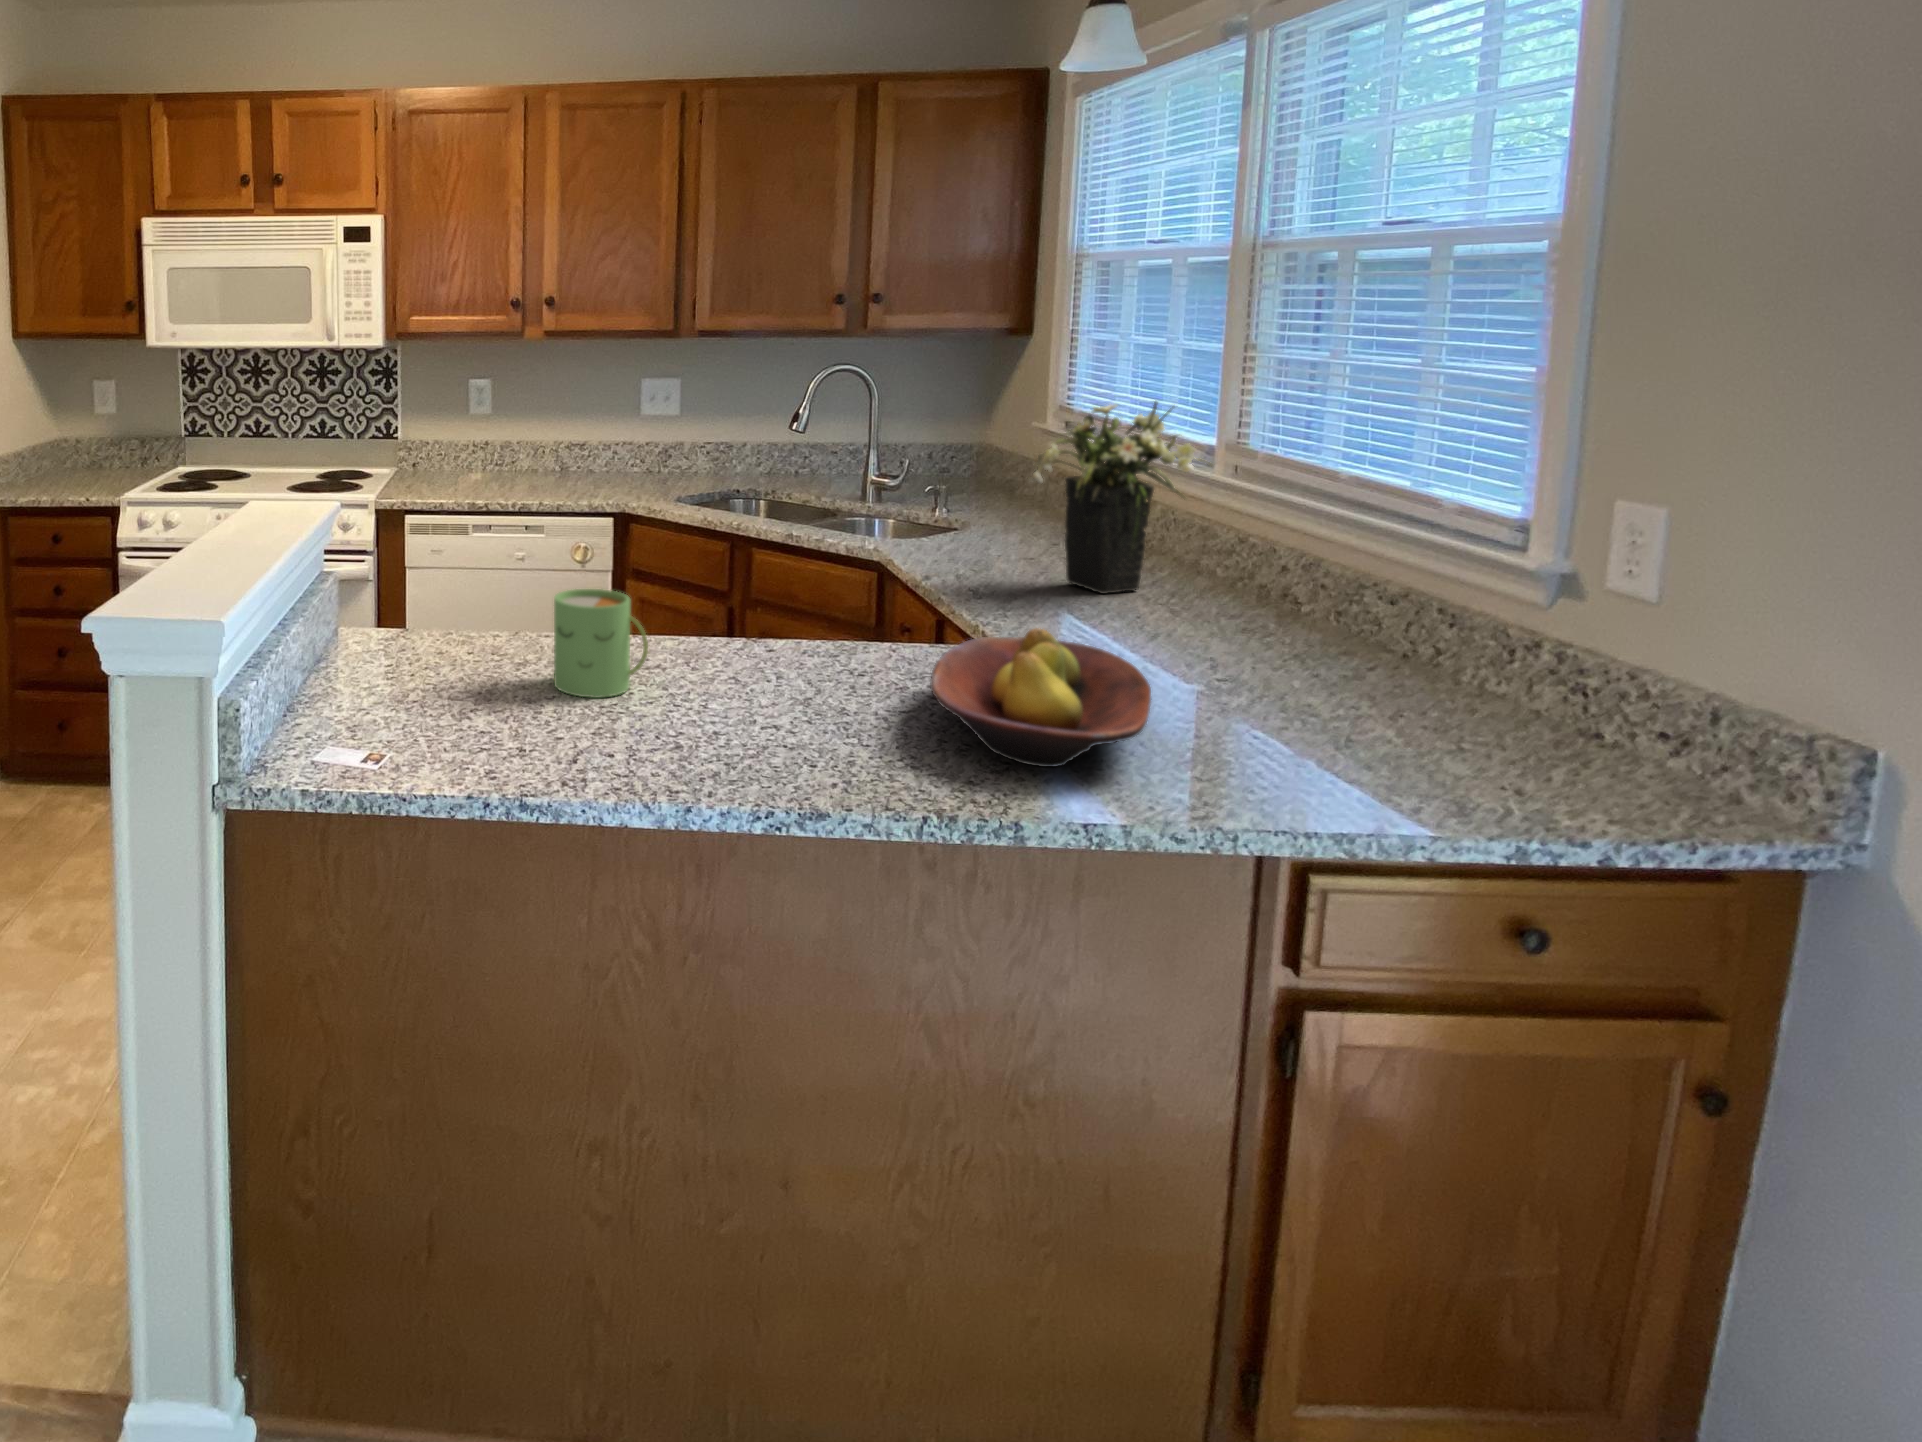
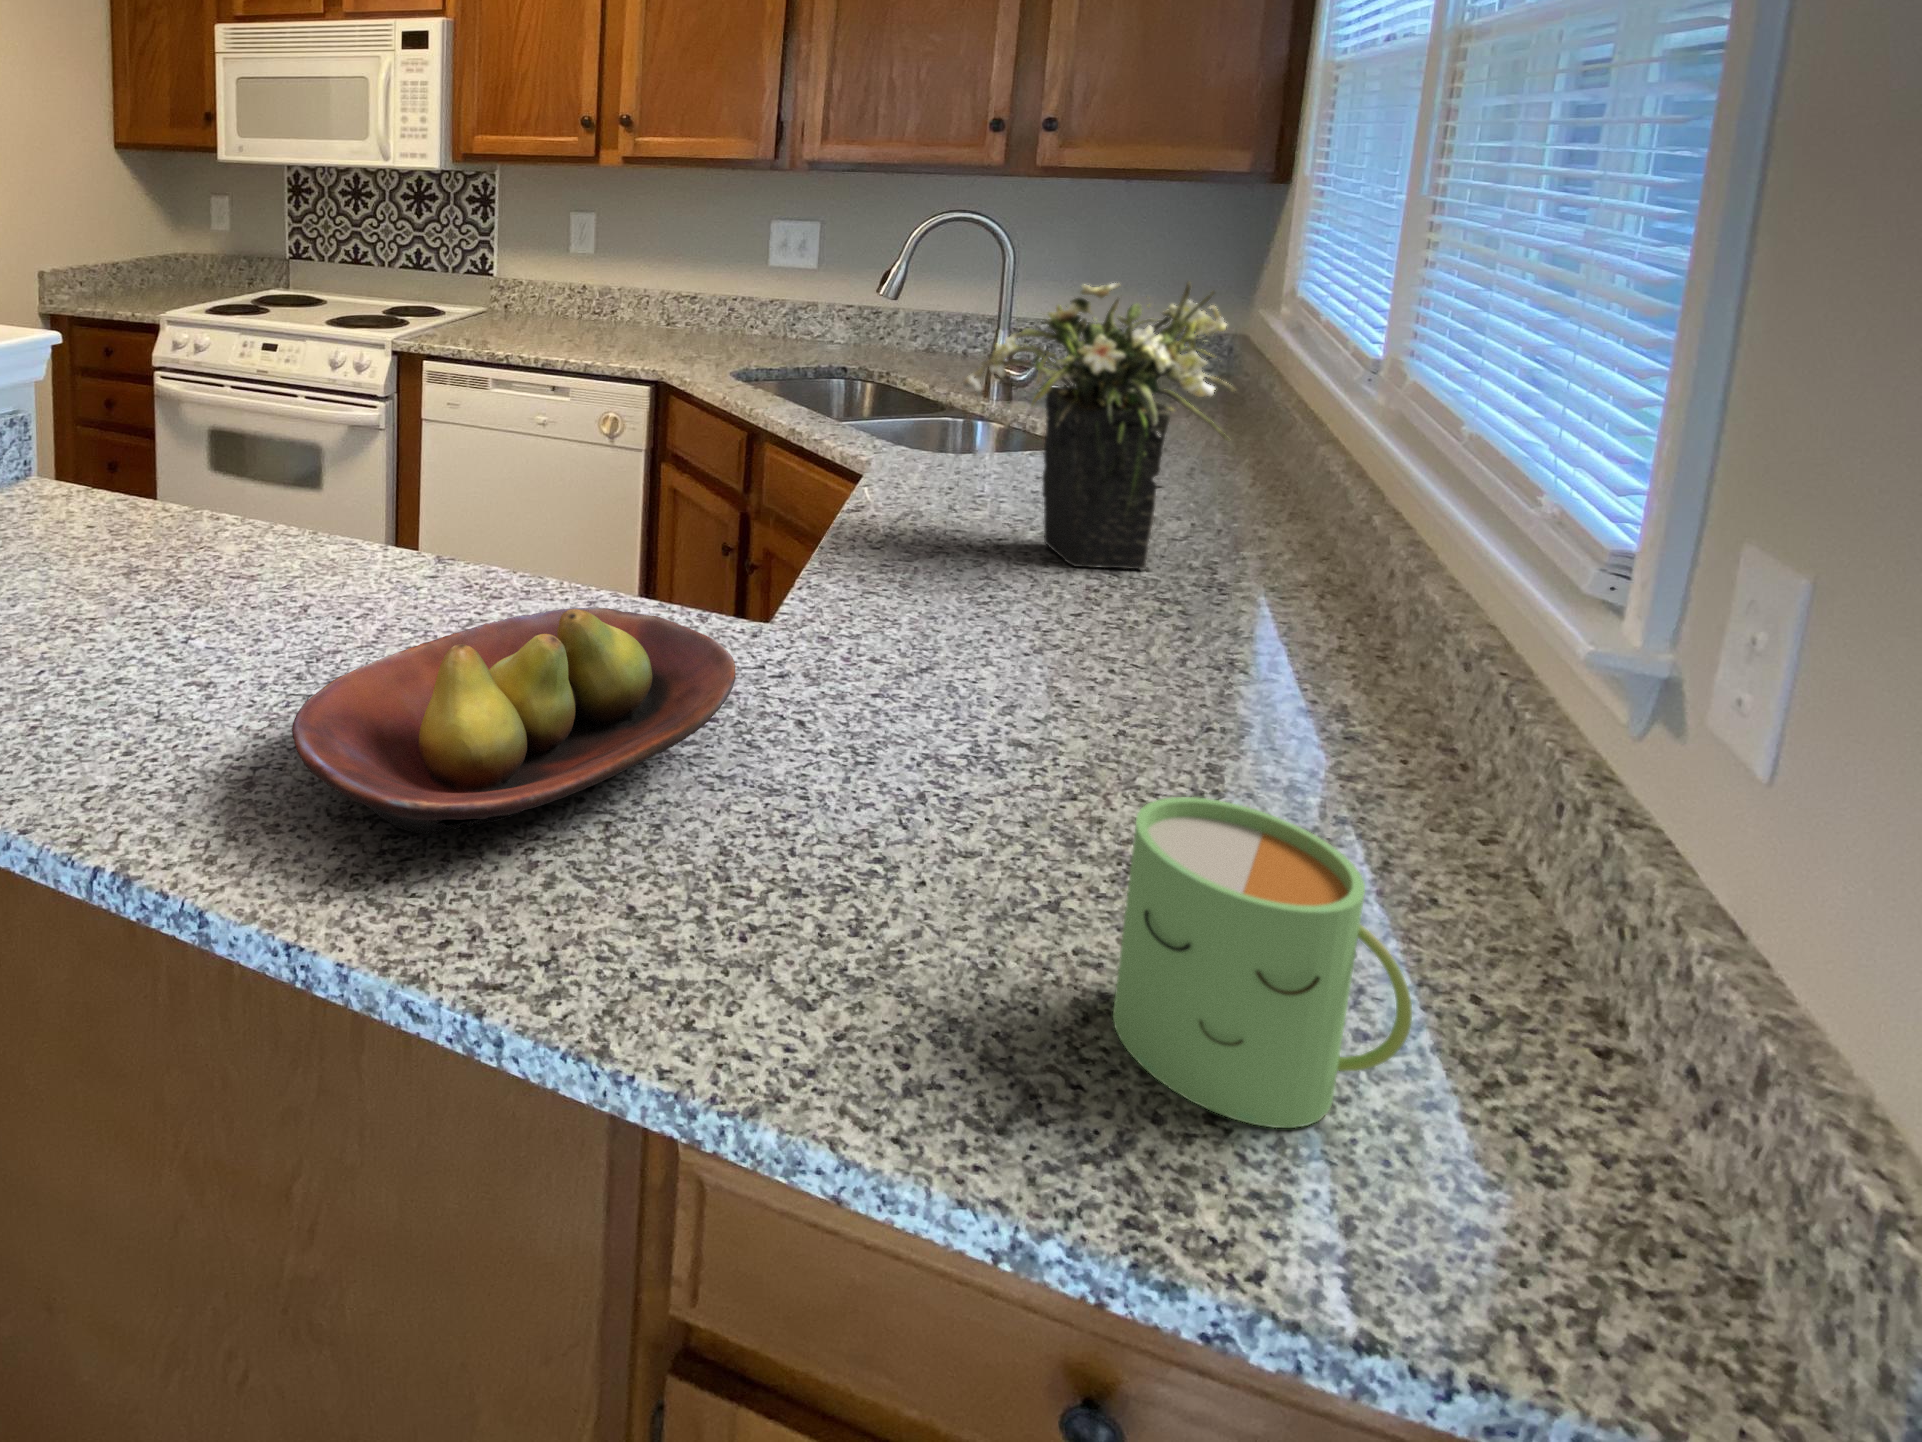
mug: present [554,589,648,698] -> present [1113,797,1412,1128]

